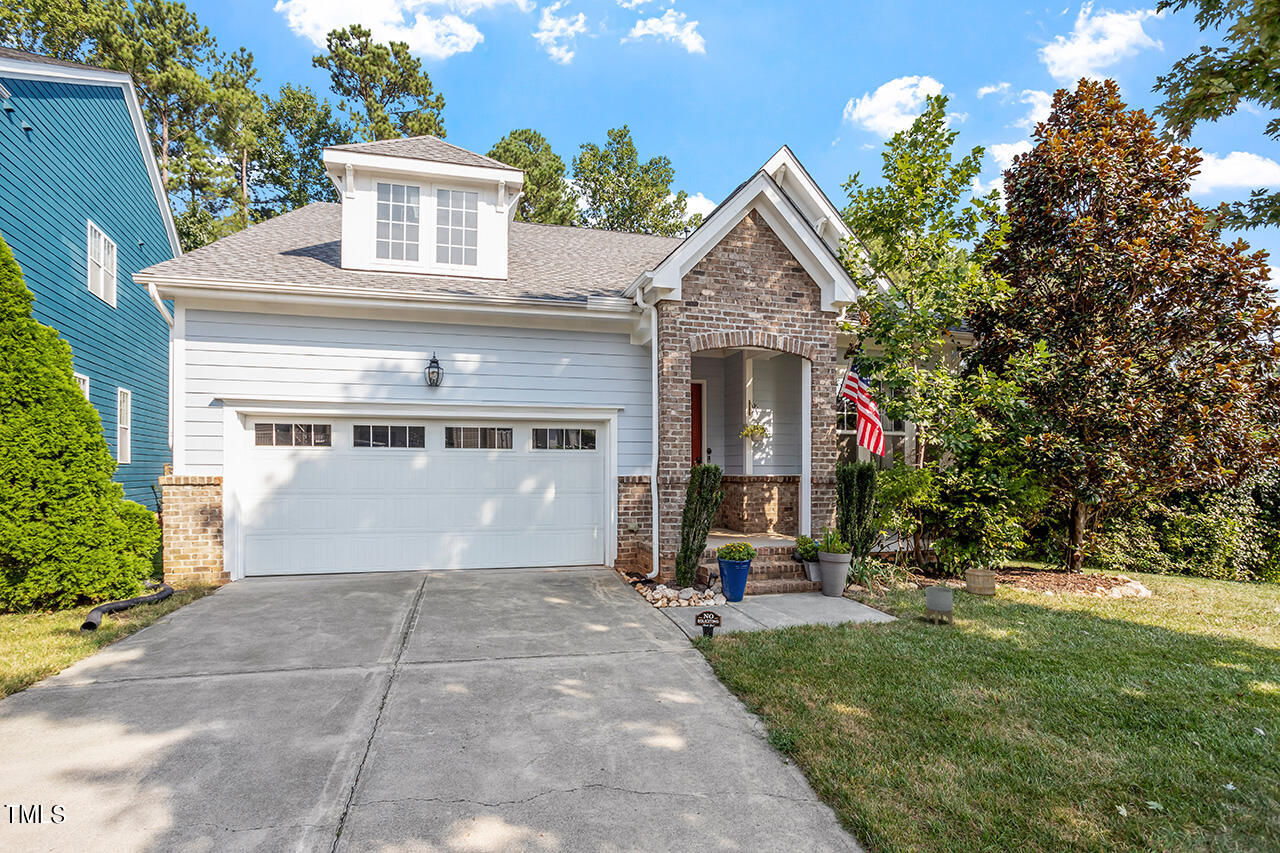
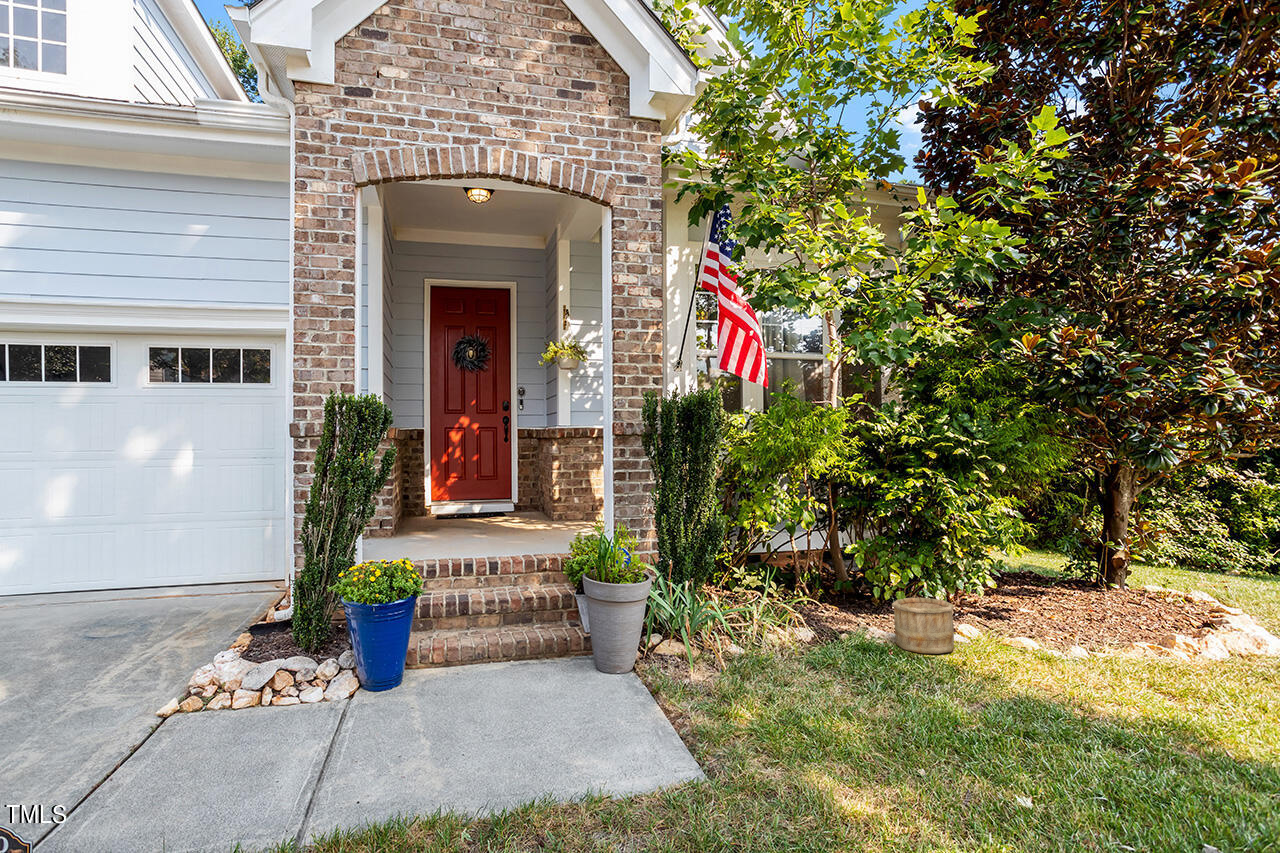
planter: present [926,587,953,625] -> none [725,649,788,753]

